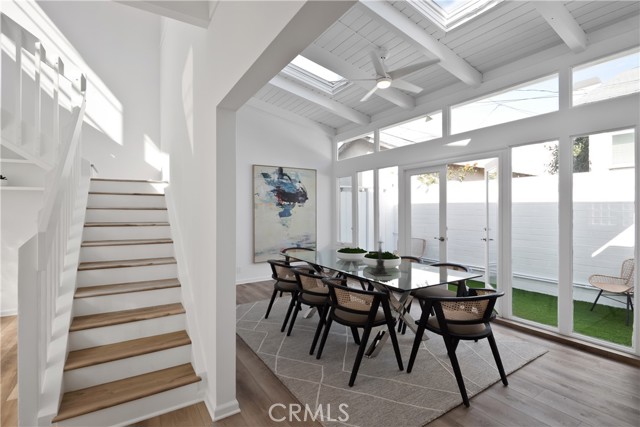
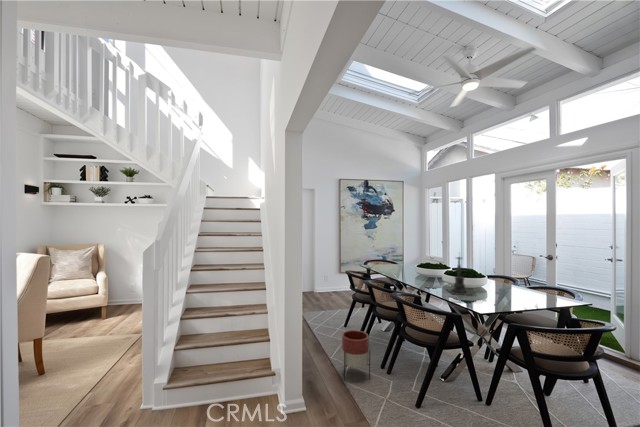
planter: none [271,320,301,373] -> present [342,330,370,381]

